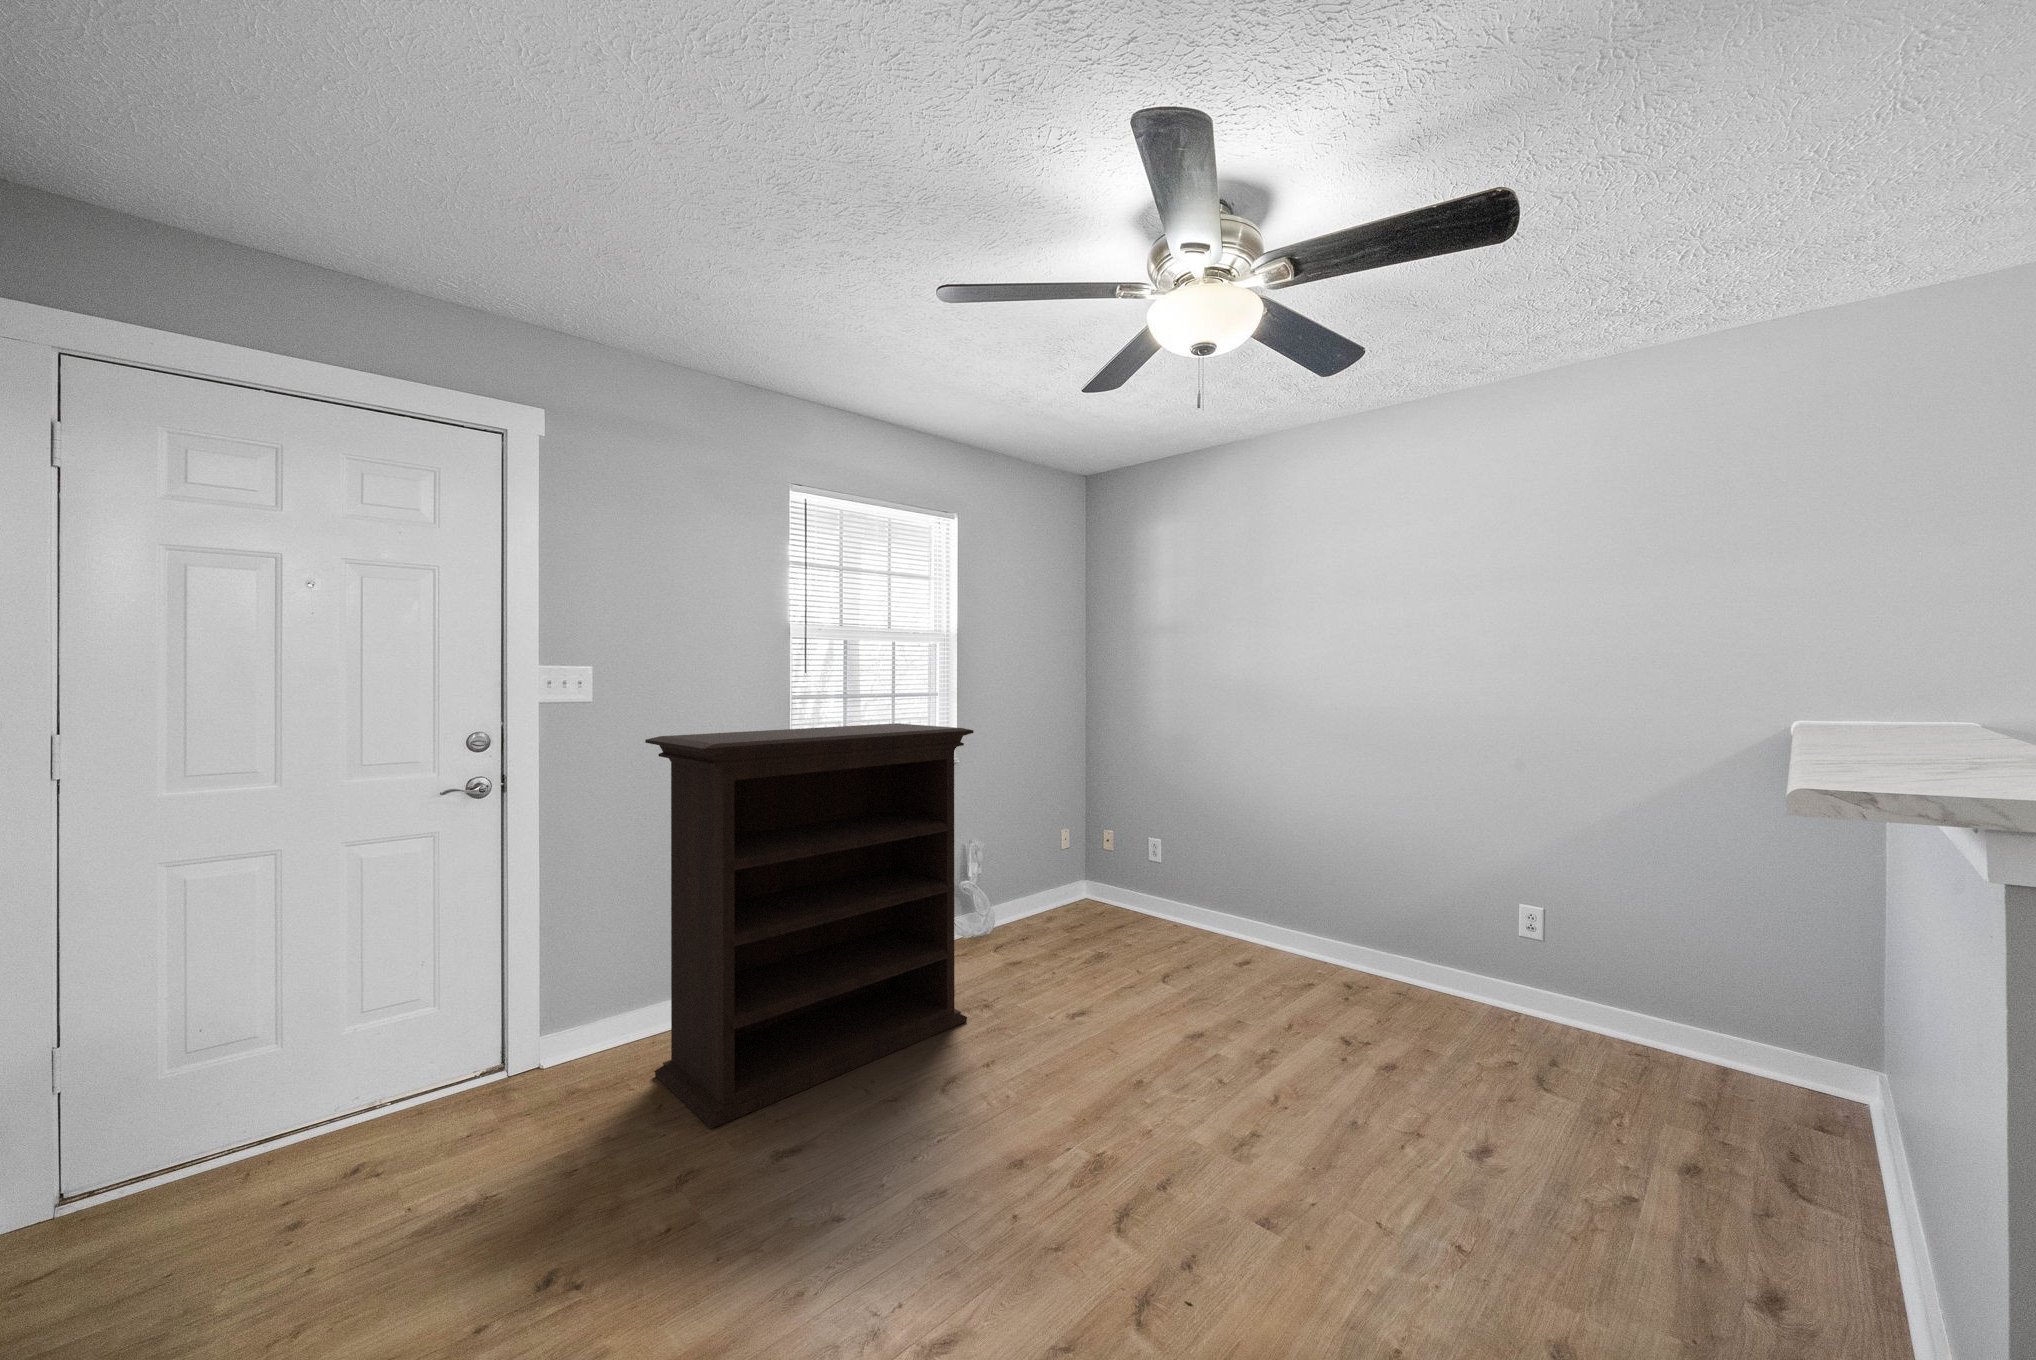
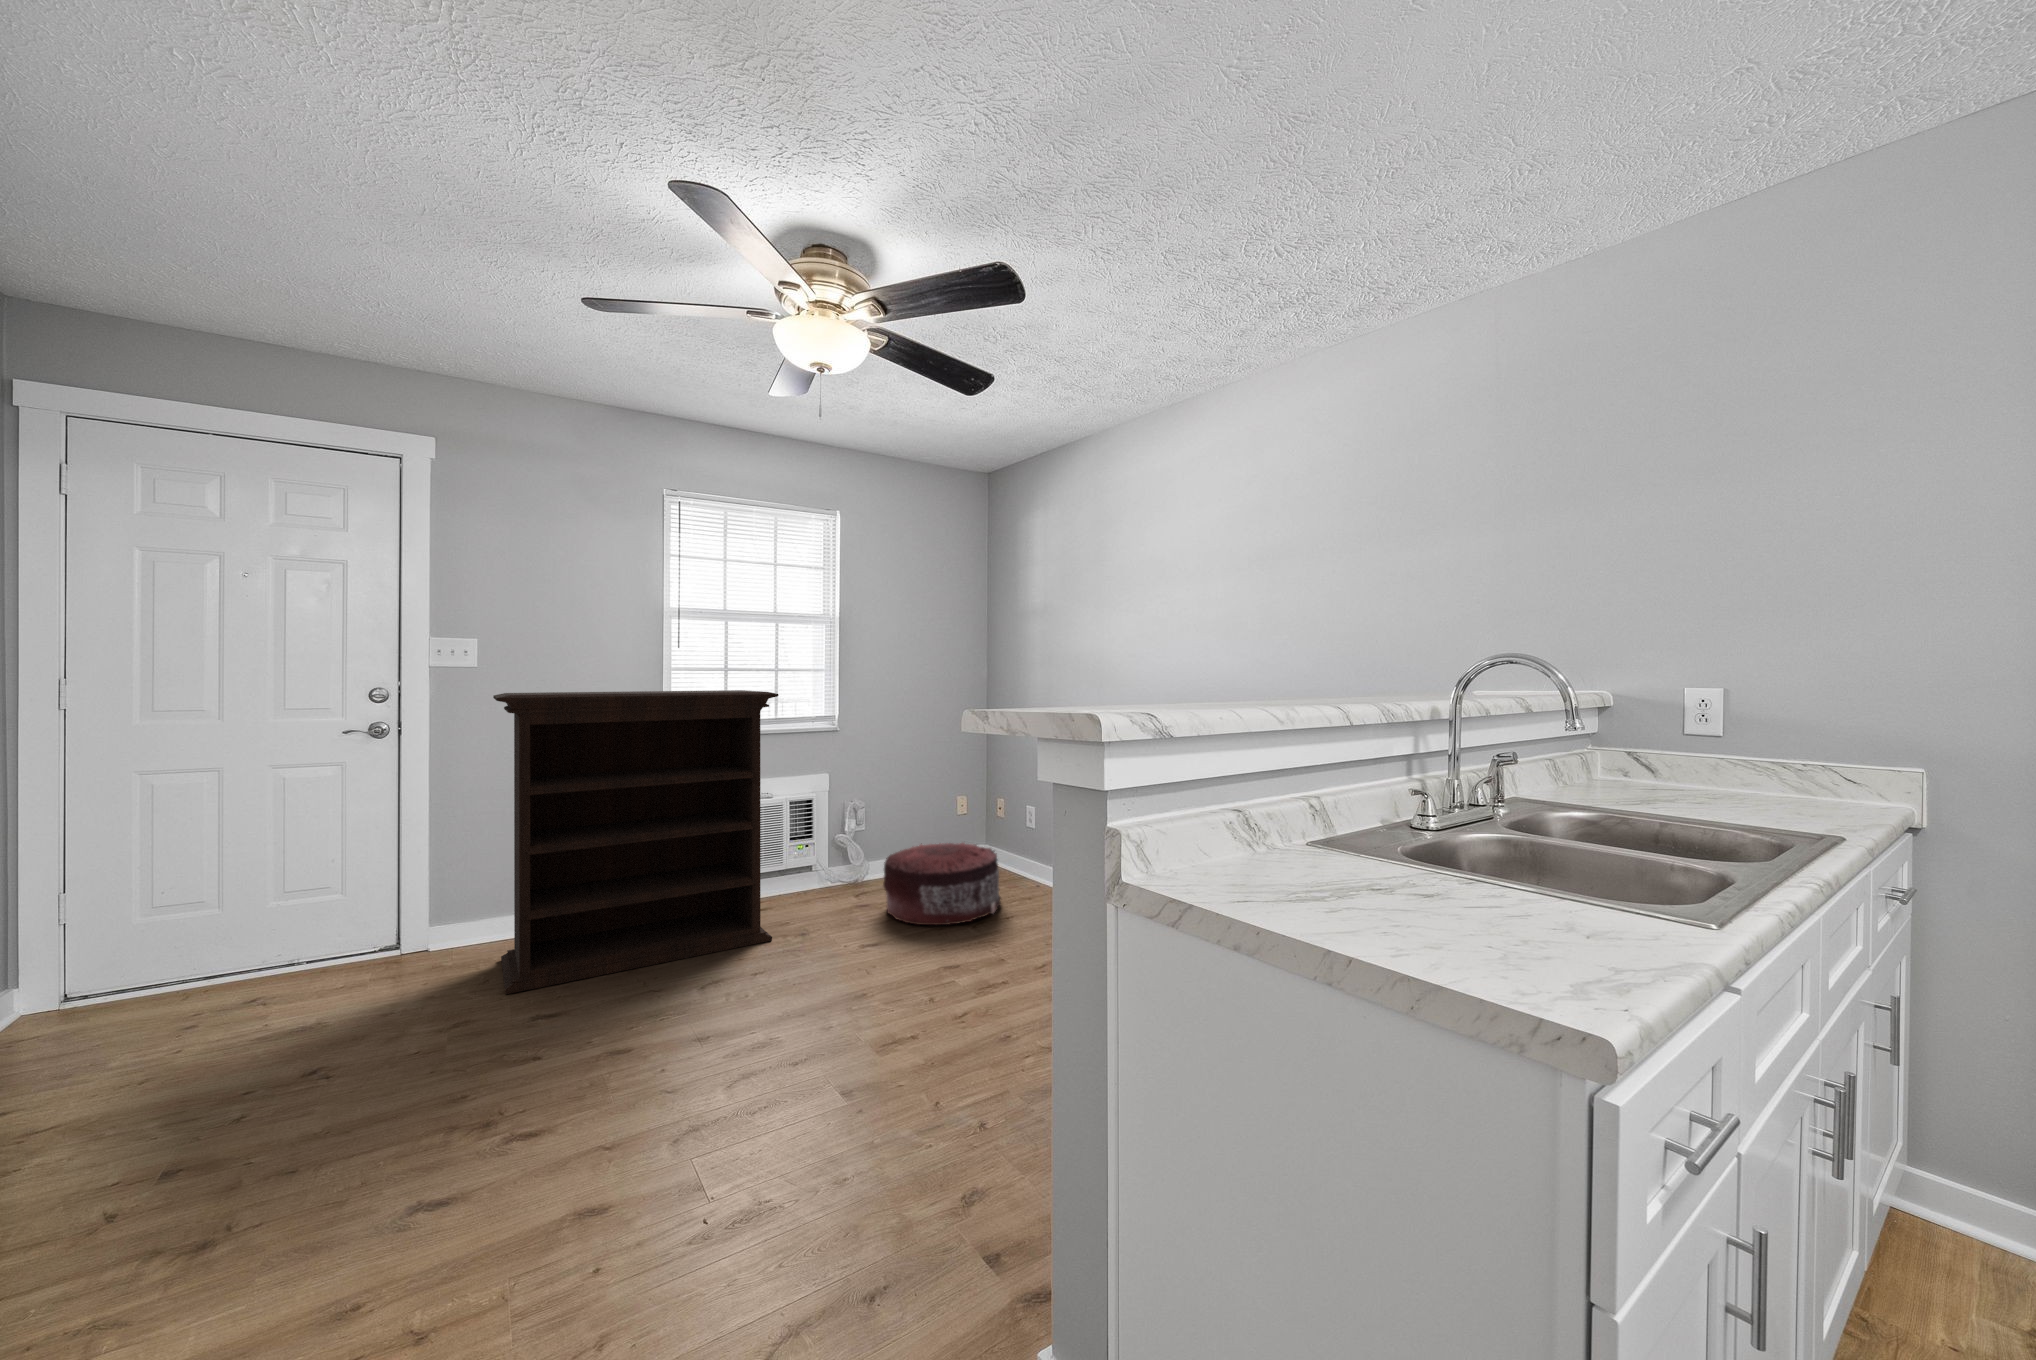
pouf: none [1049,886,1180,988] -> present [883,843,1001,925]

